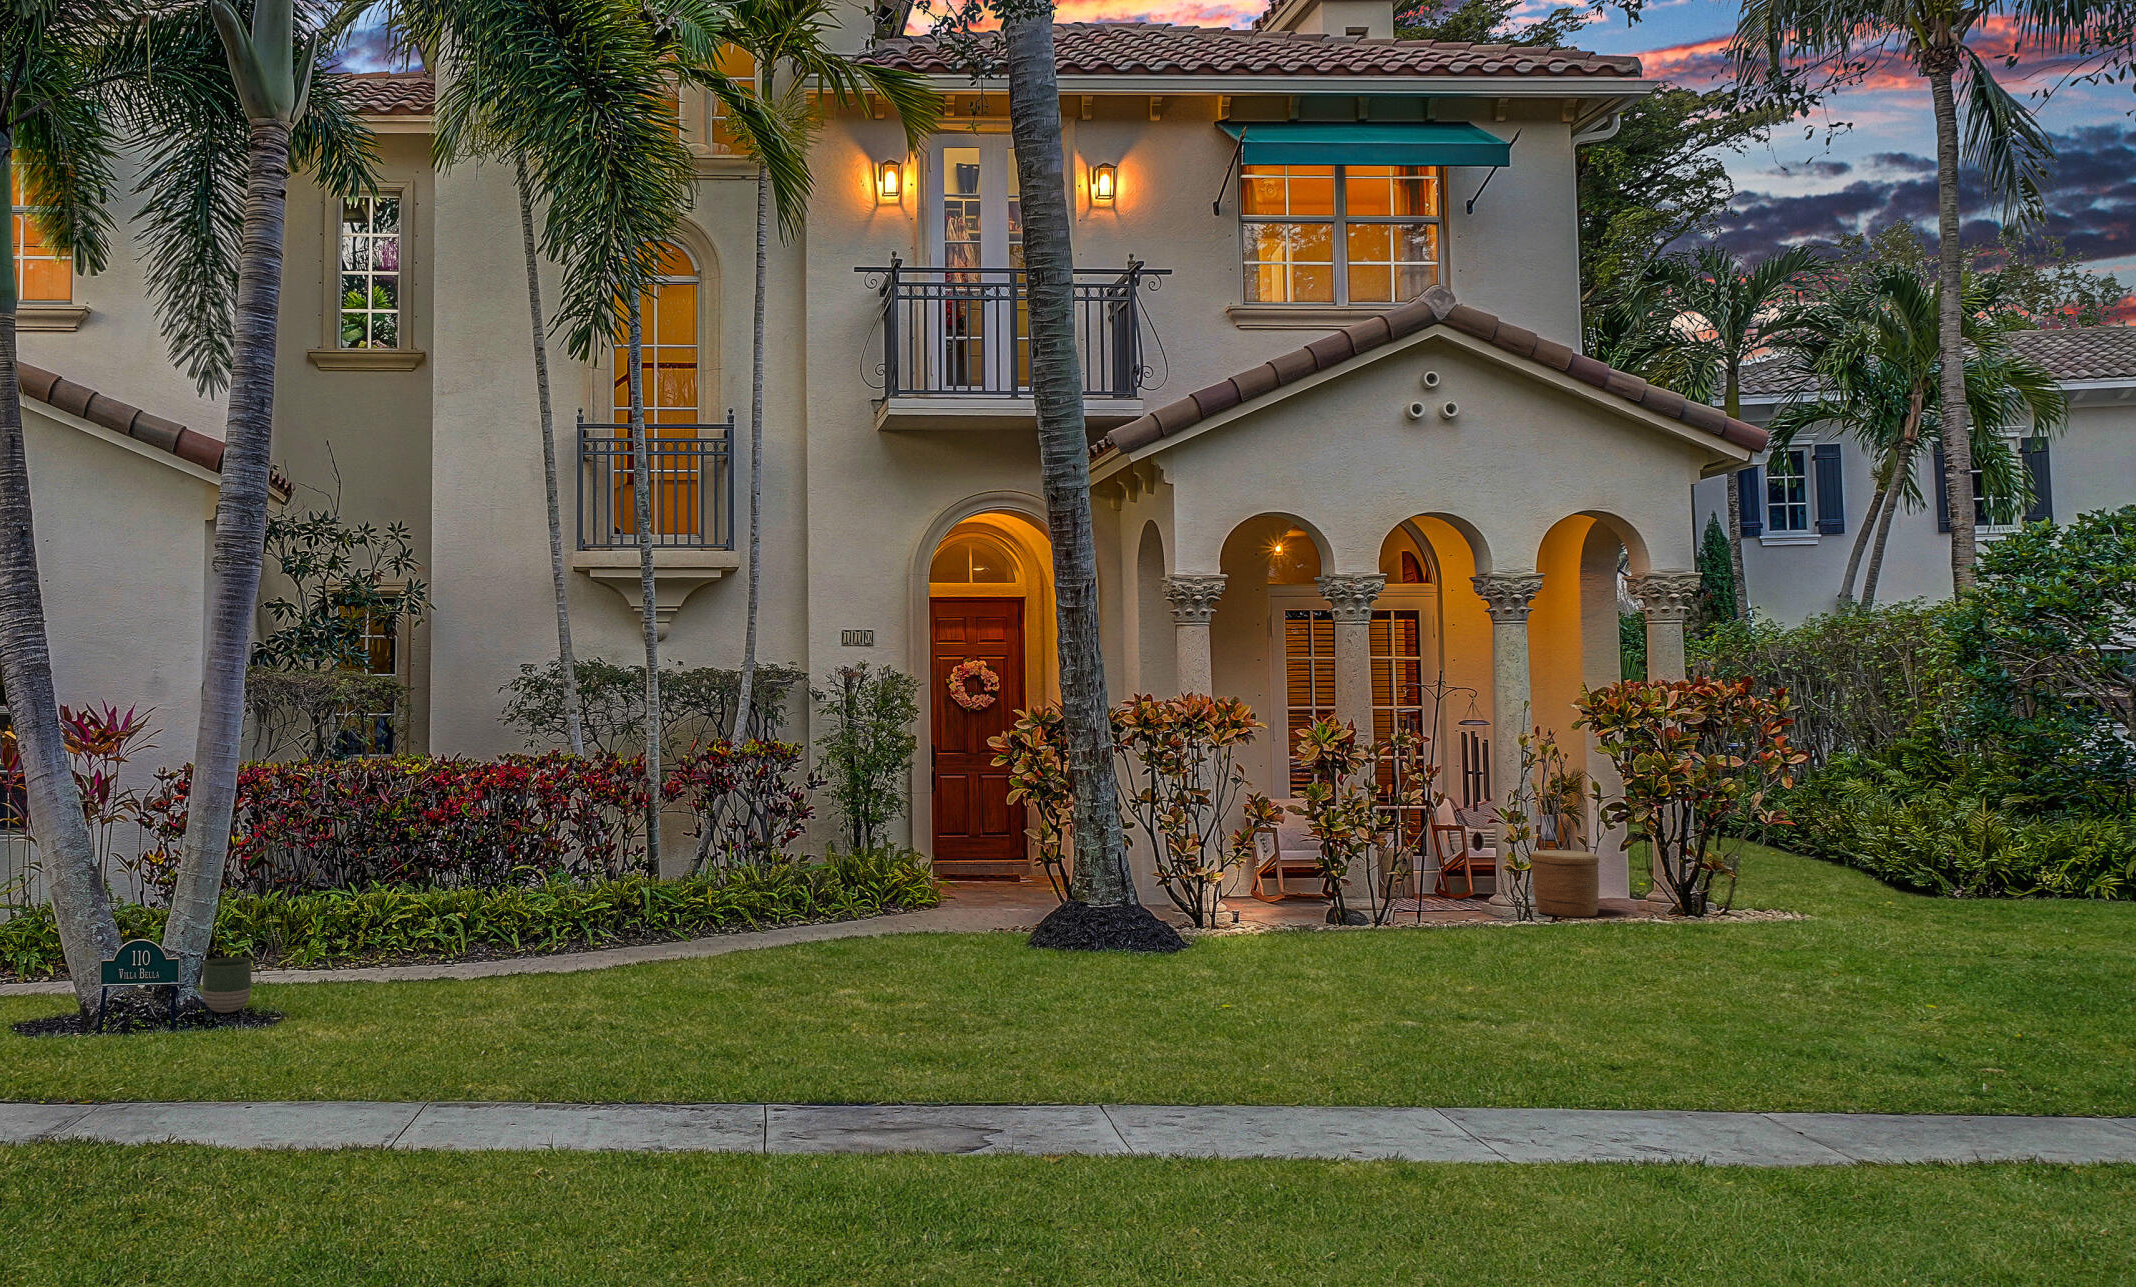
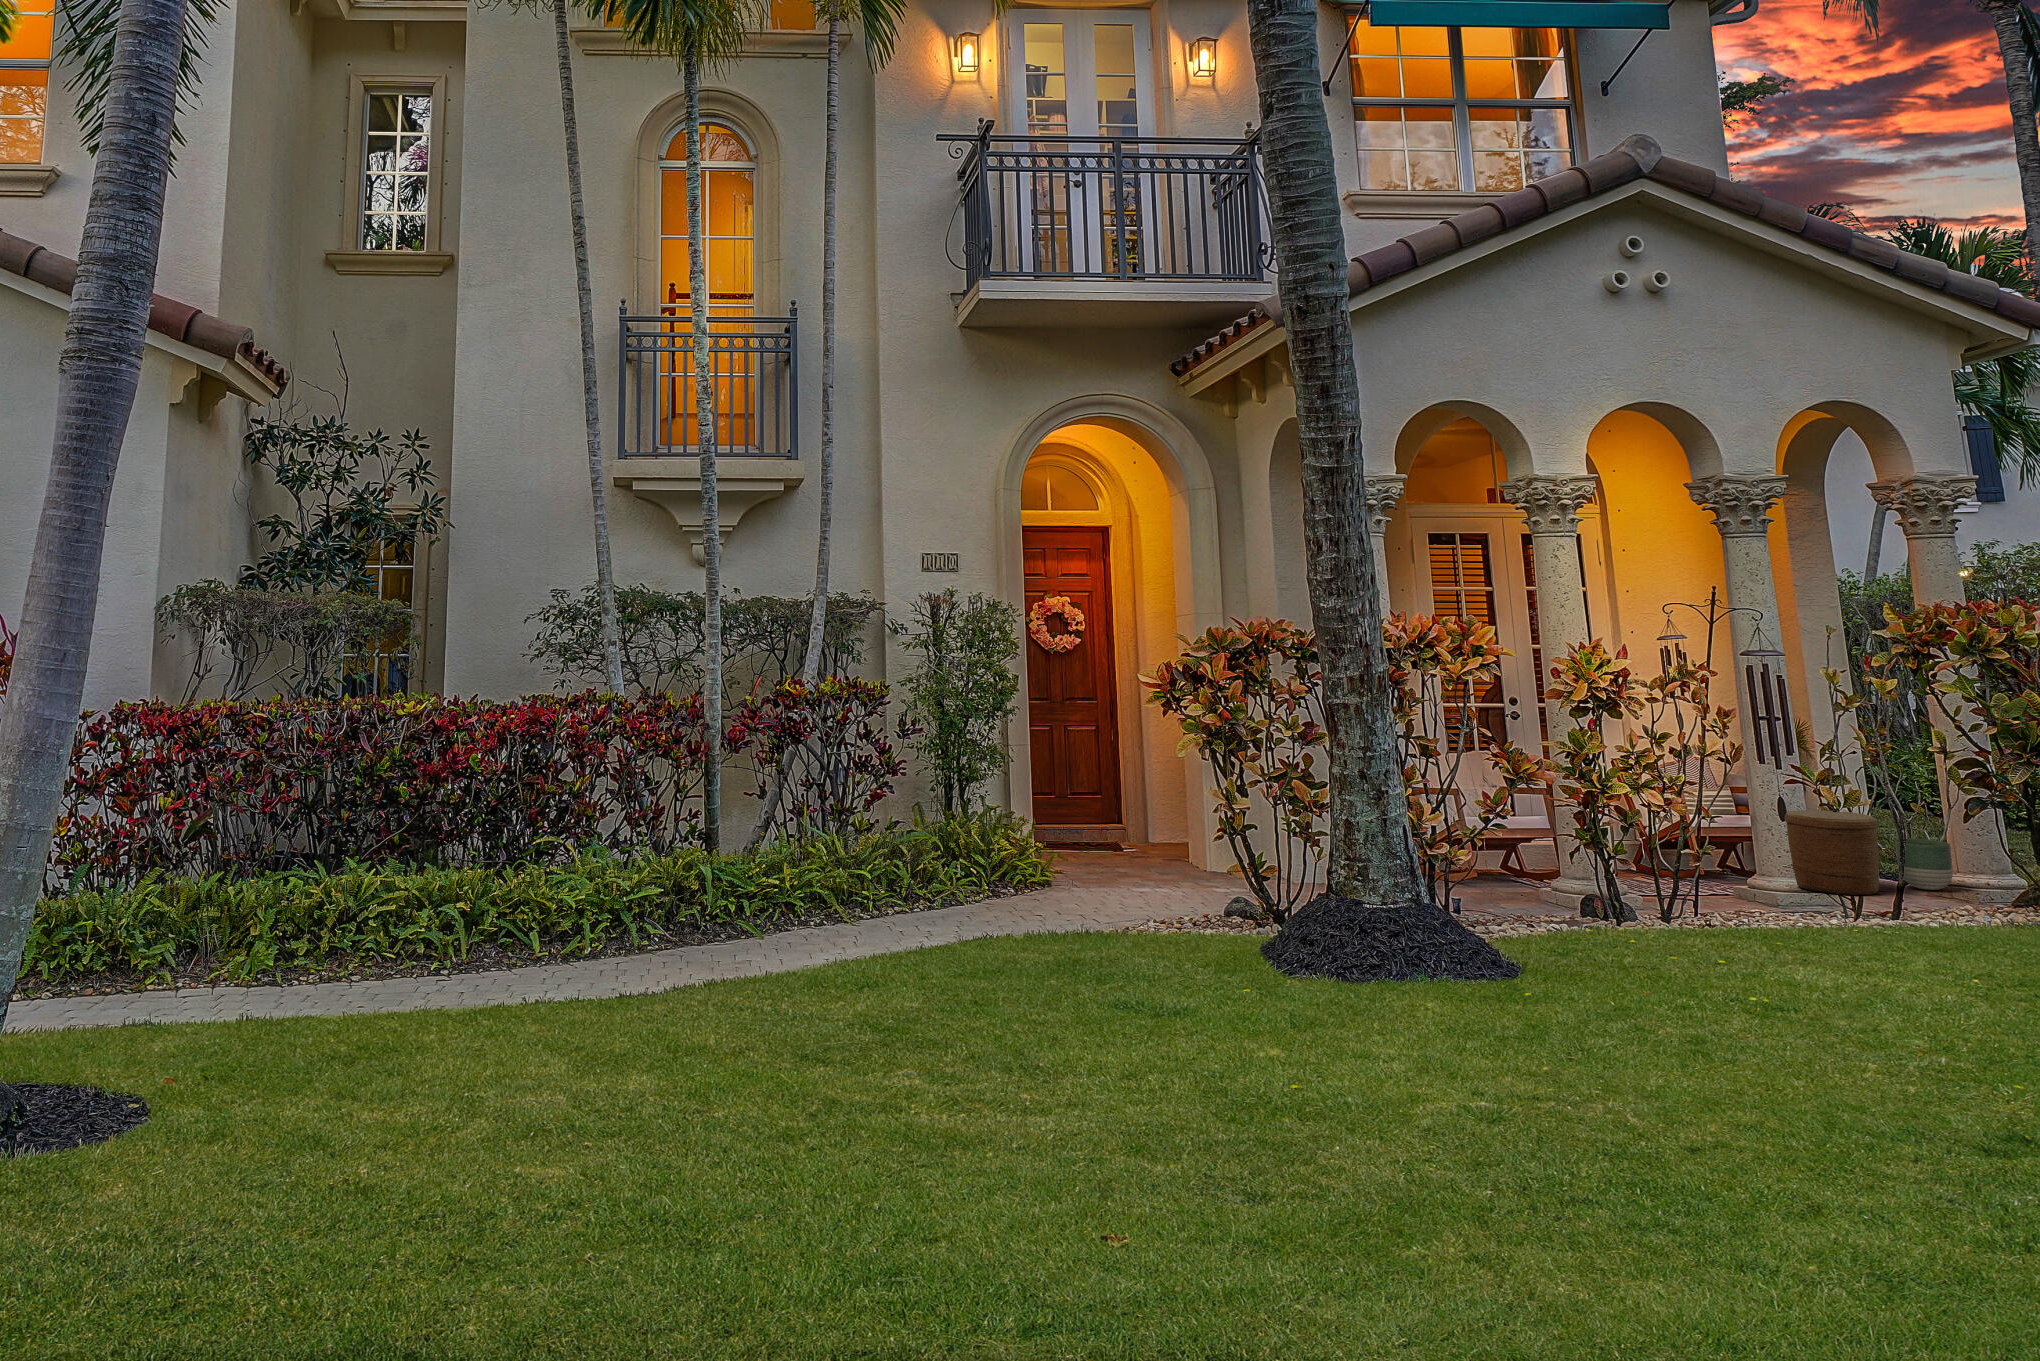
planter: present [203,958,252,1013] -> present [1895,839,1953,890]

